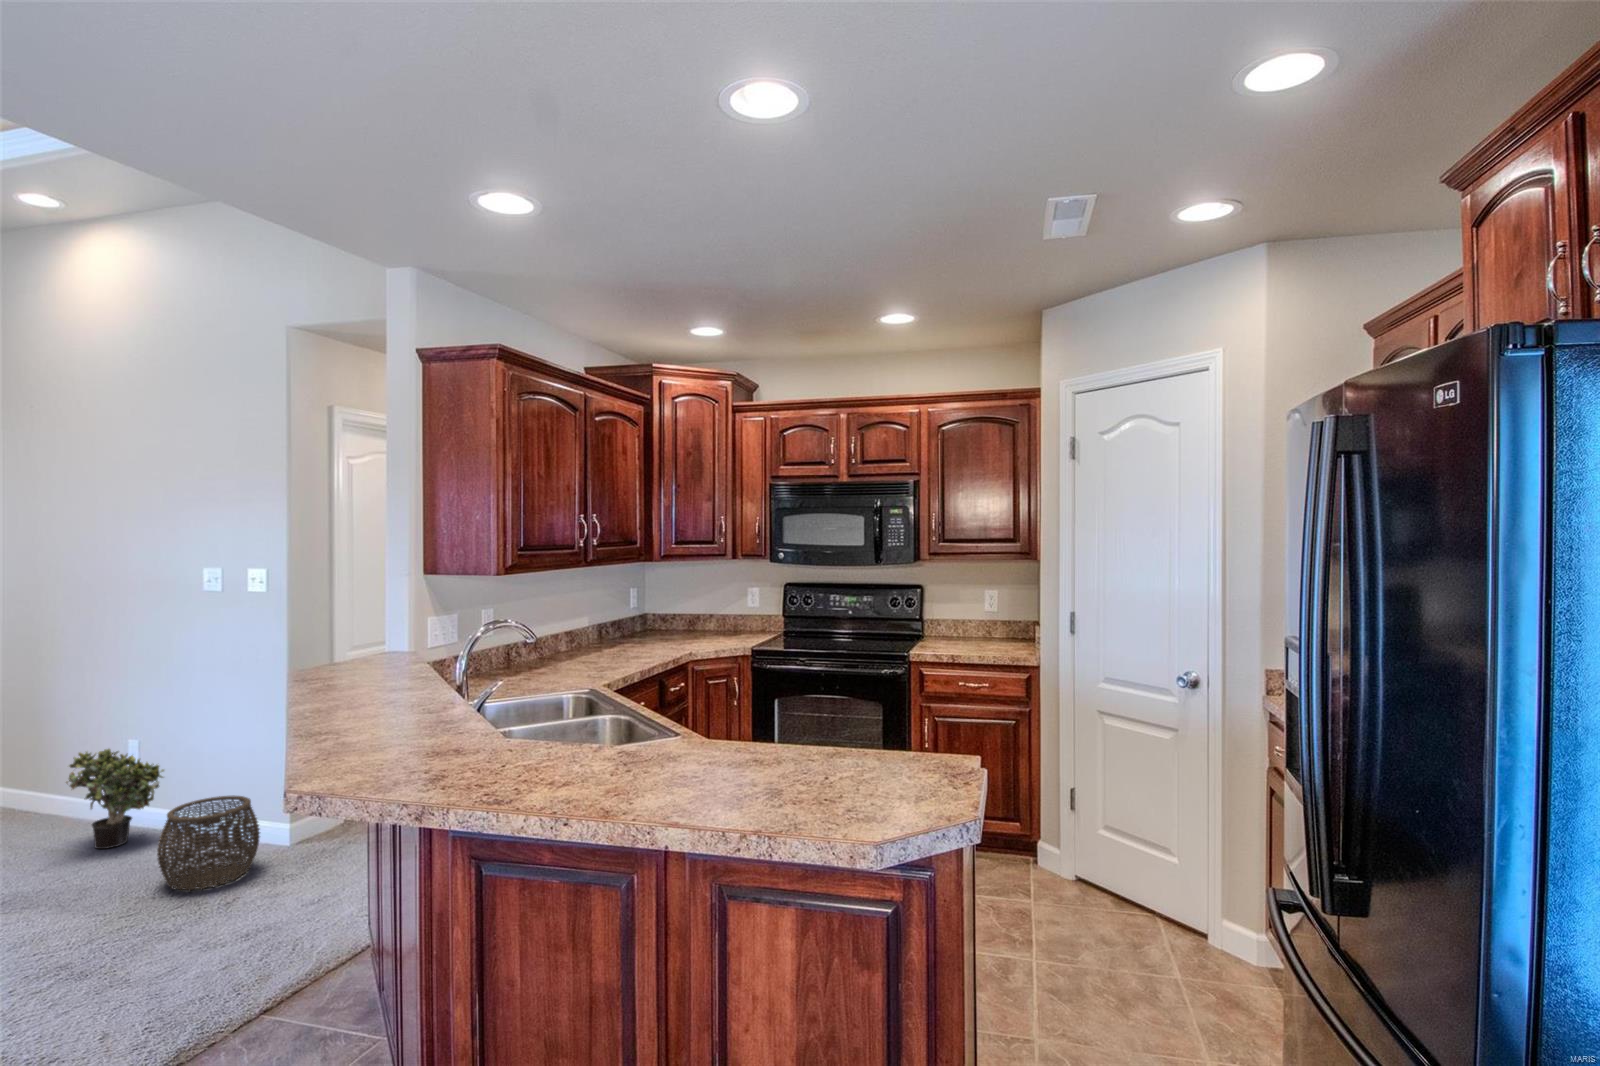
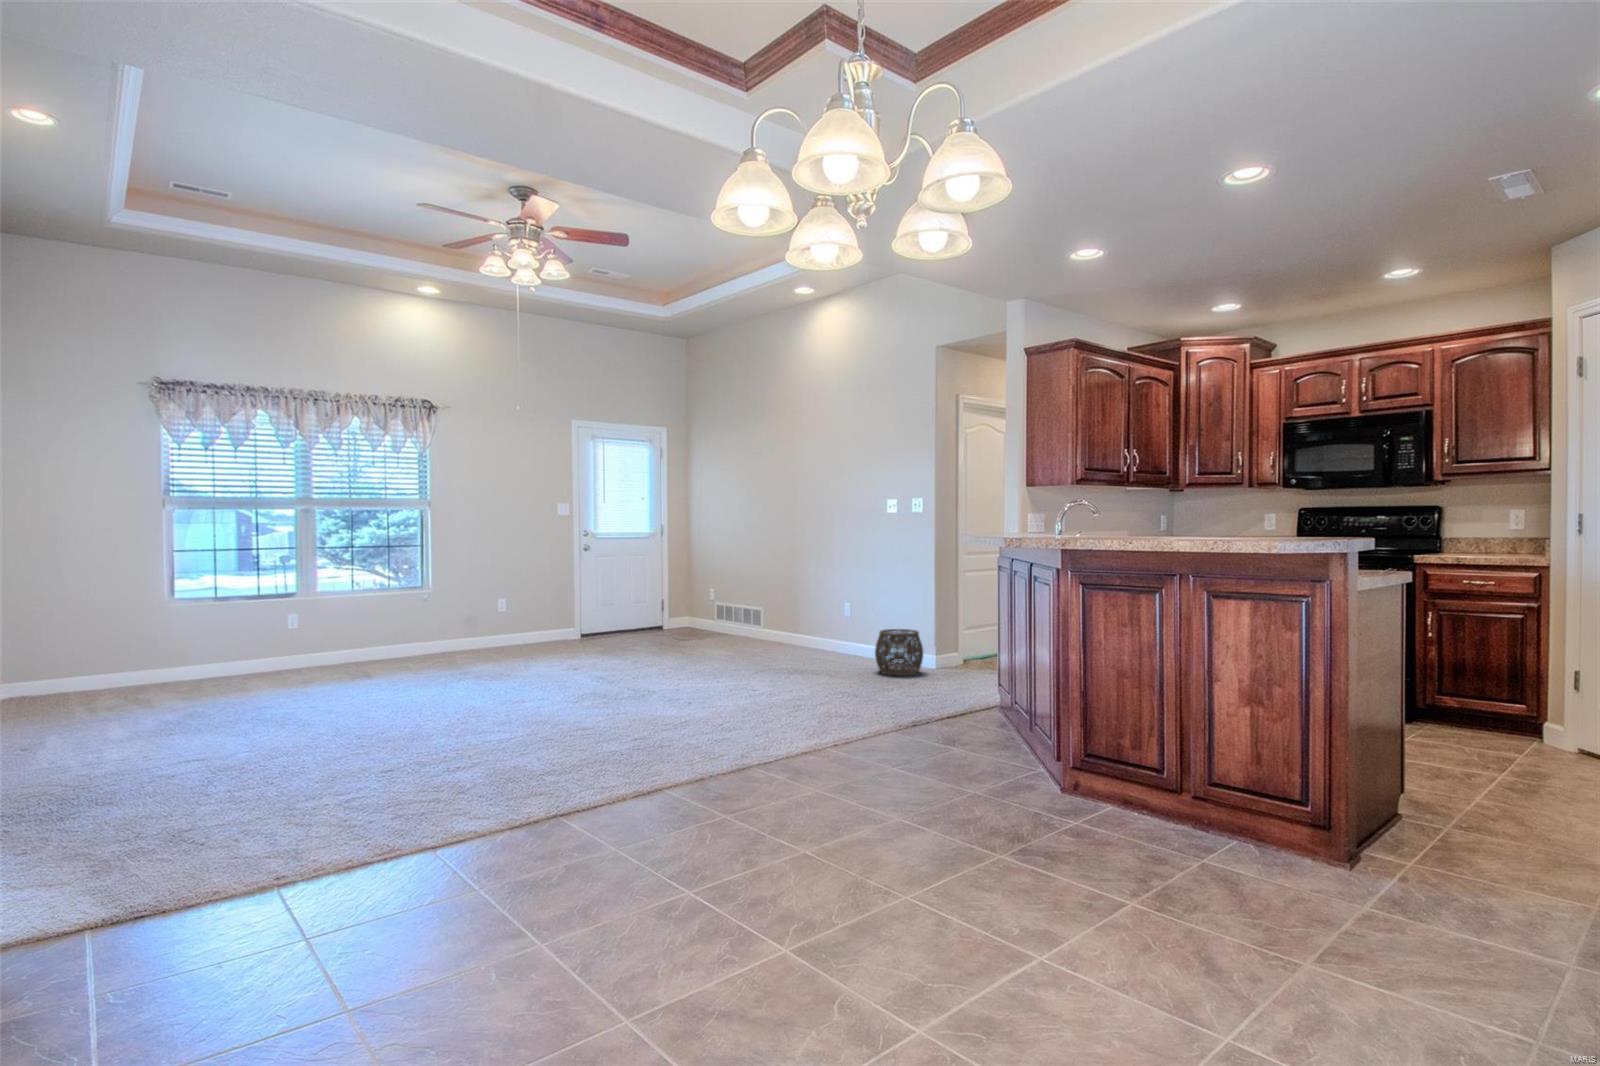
potted plant: present [66,749,164,849] -> none [819,602,865,659]

